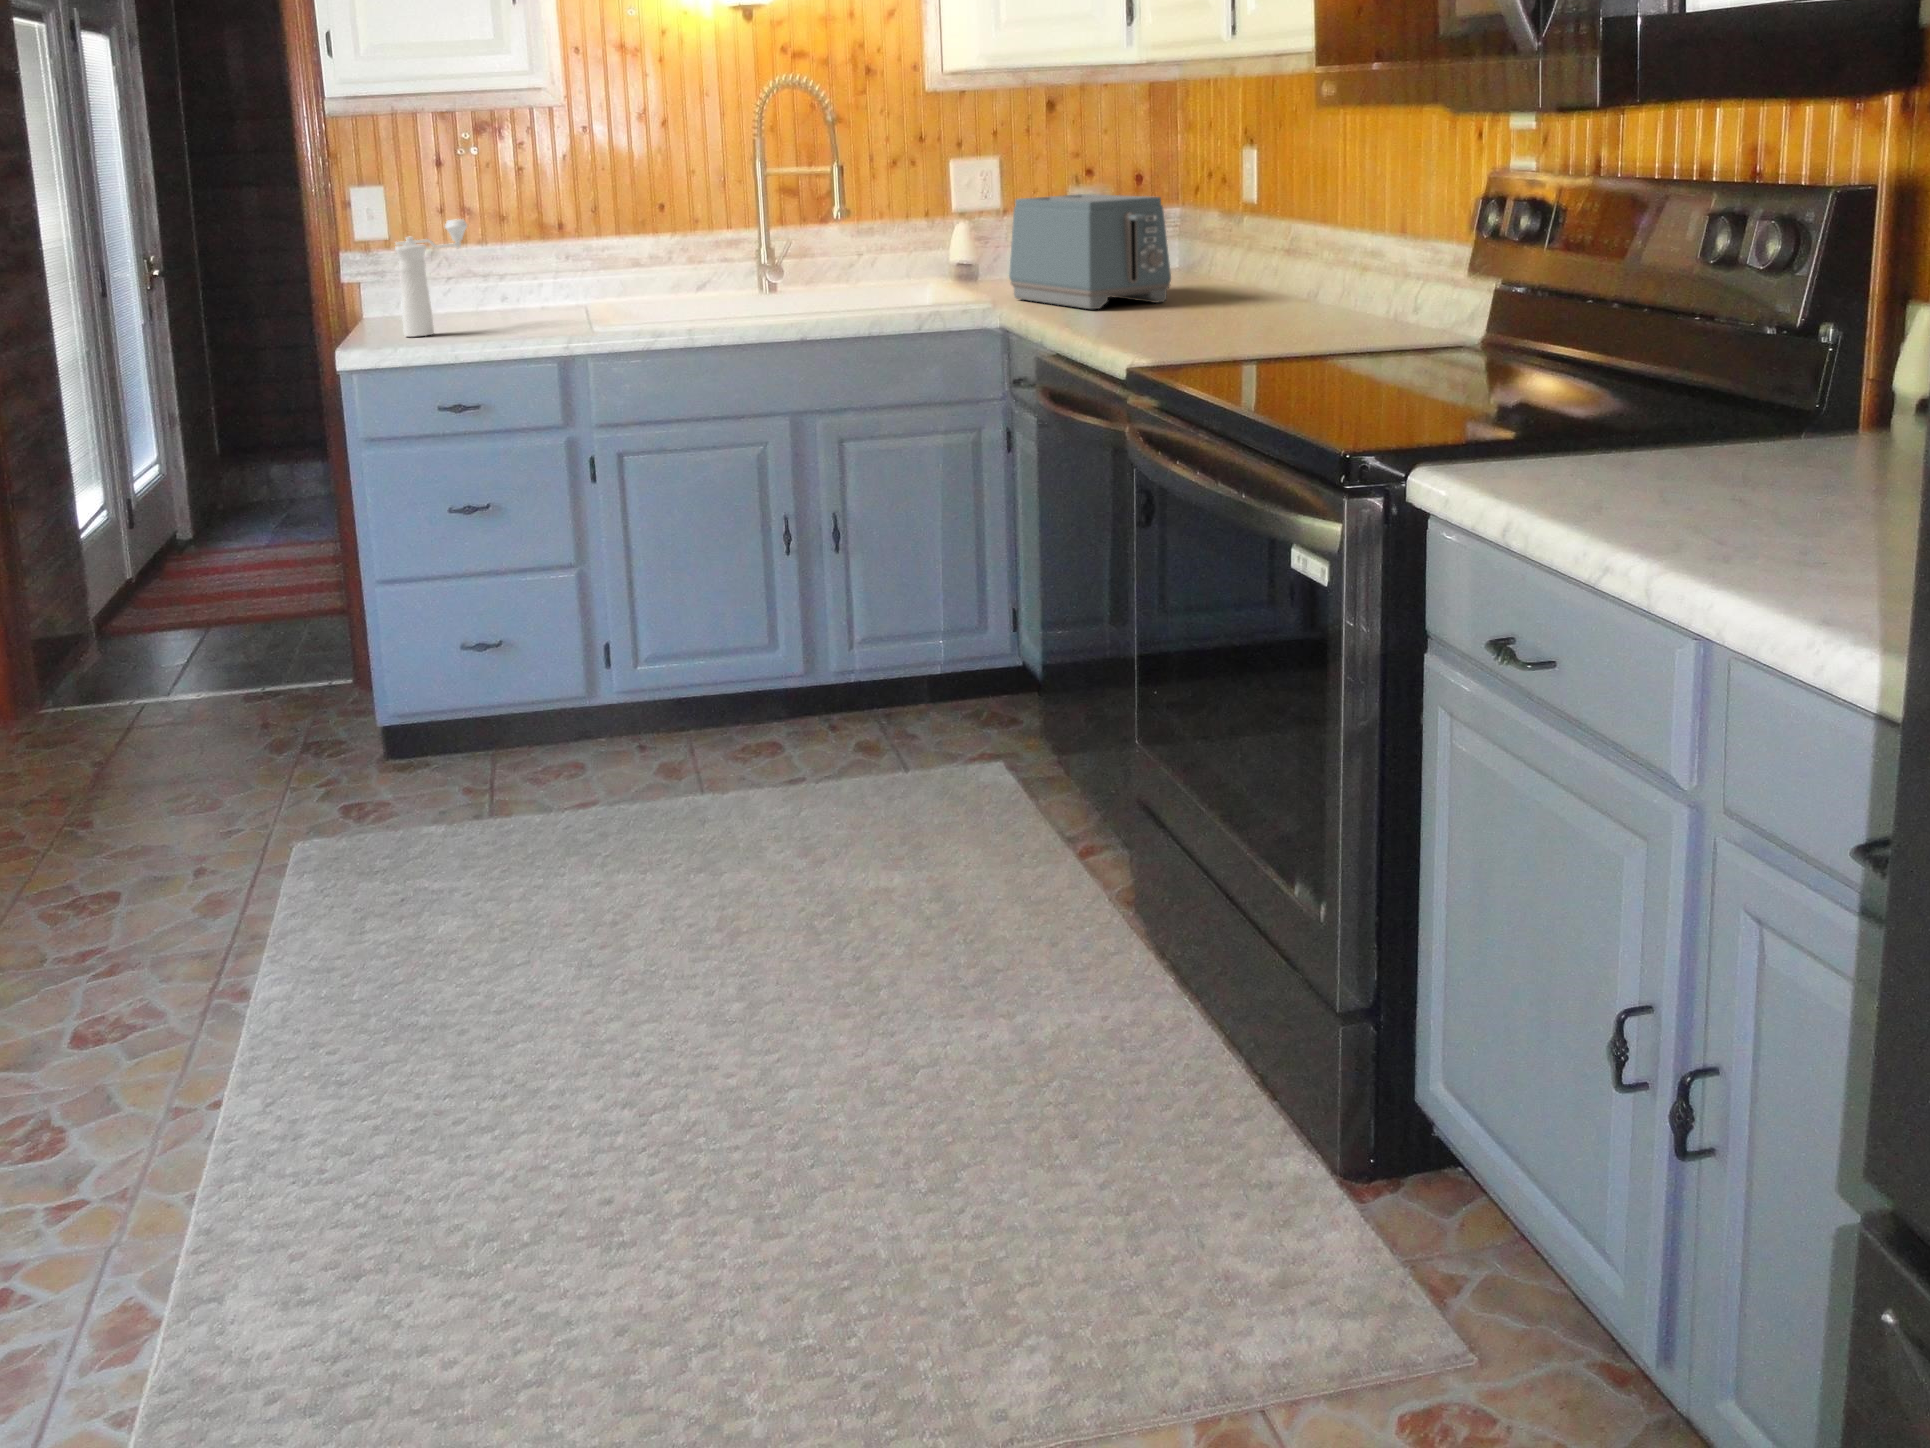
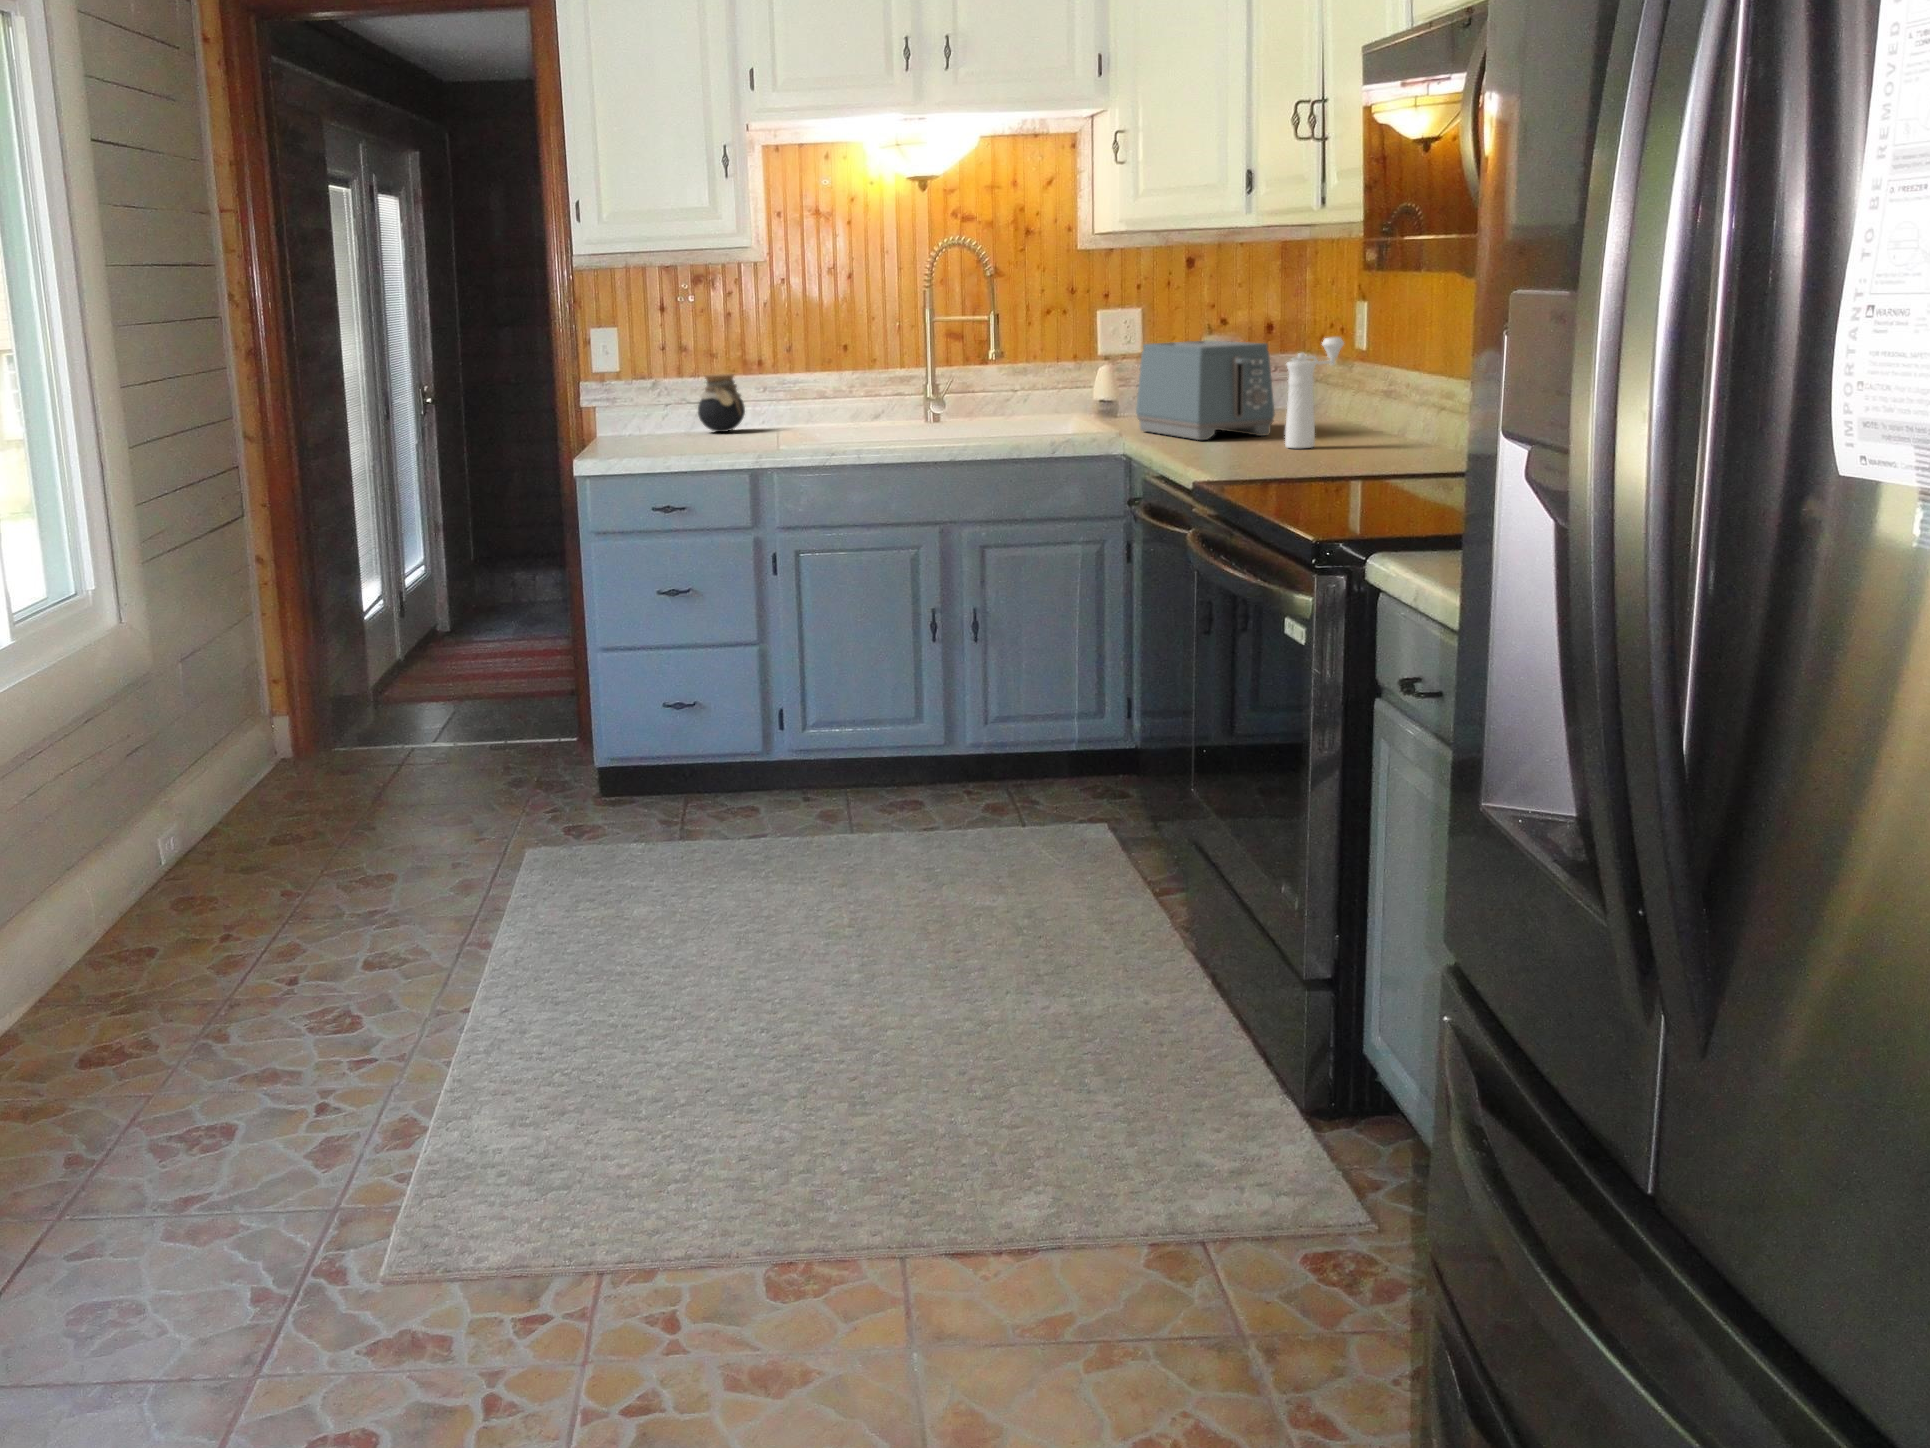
pepper mill: present [395,219,467,337] -> present [1285,337,1344,448]
jar: none [488,239,545,309] -> present [698,374,745,432]

